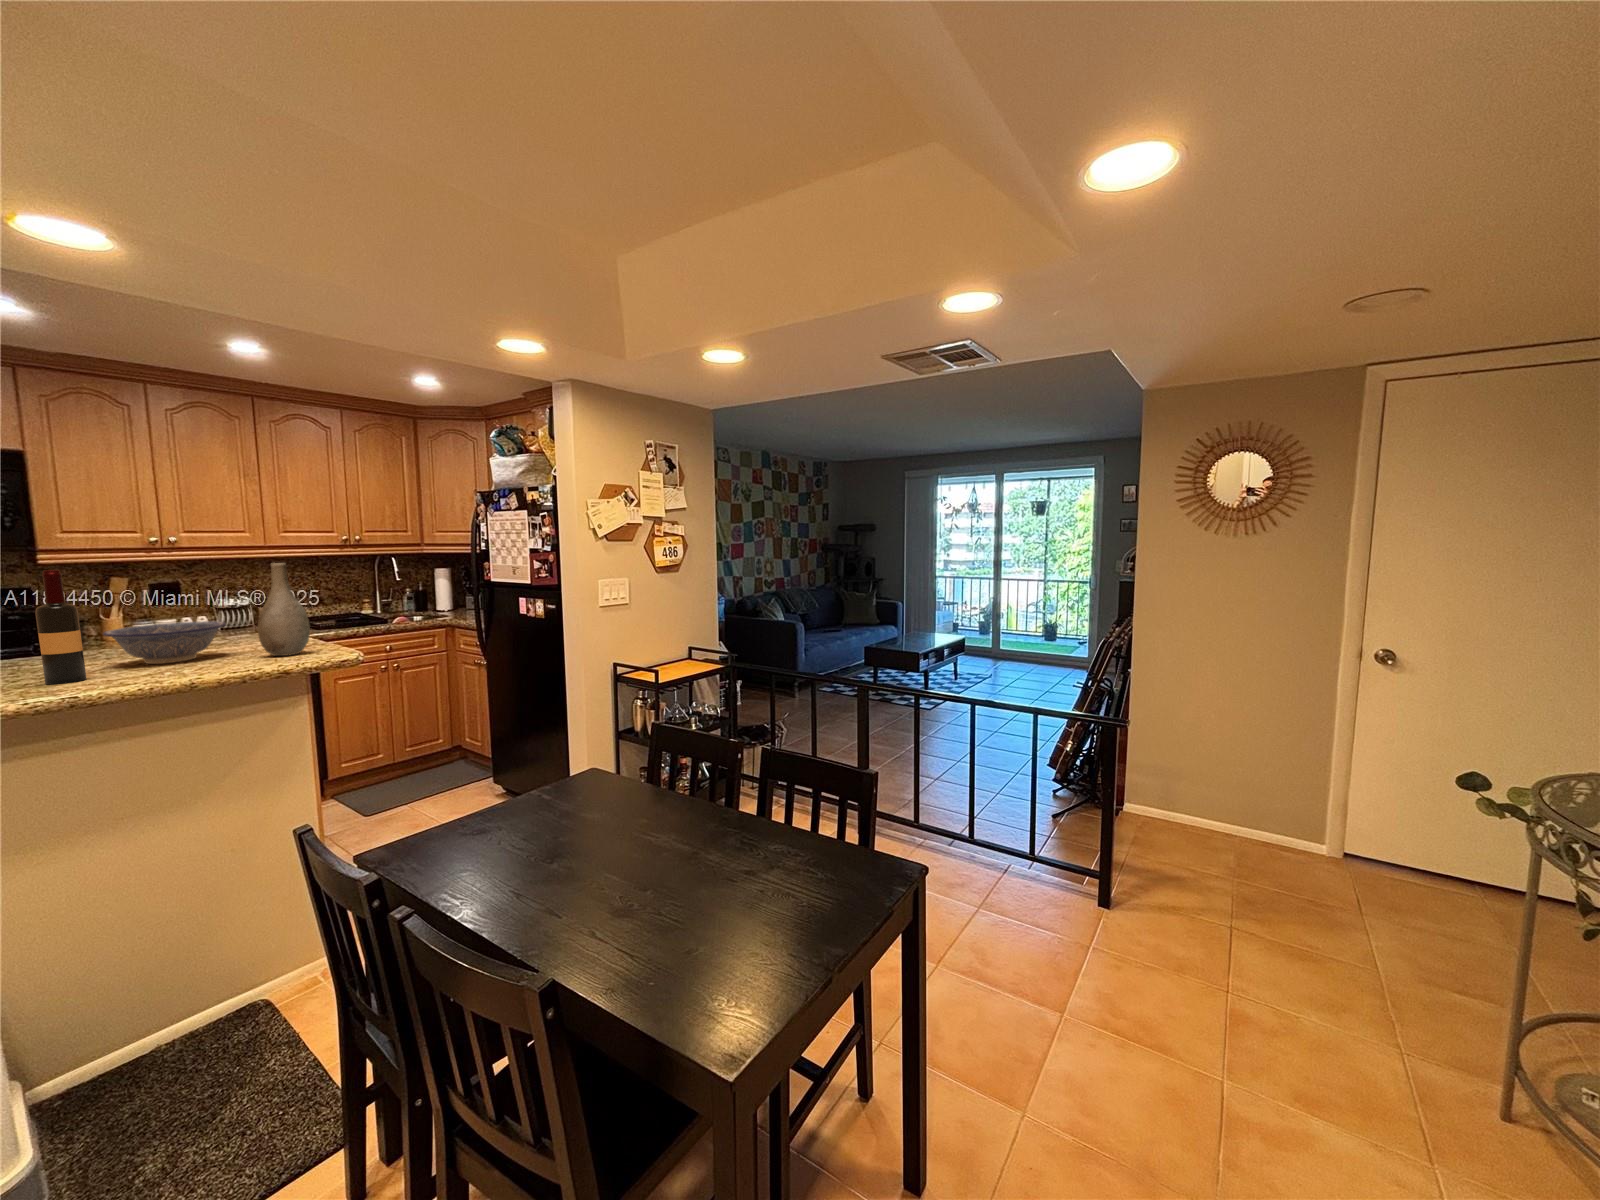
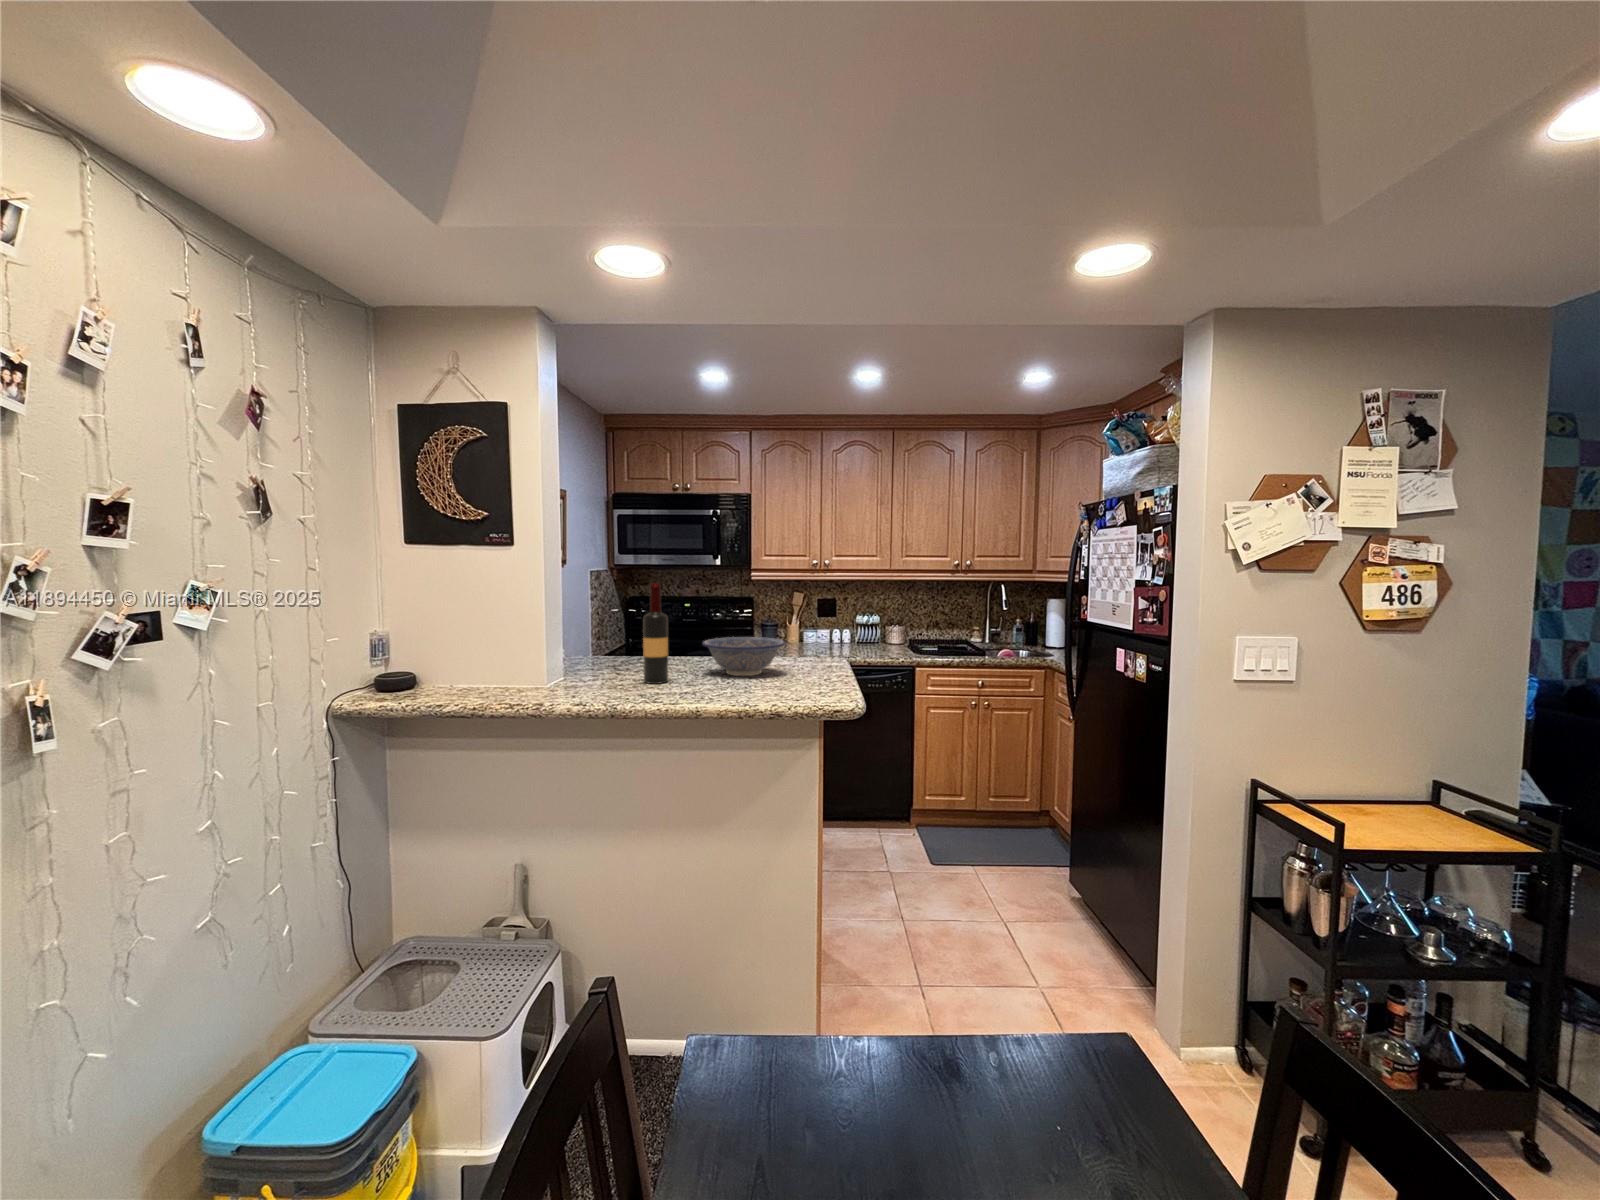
vase: present [258,563,310,656] -> none [789,585,833,687]

